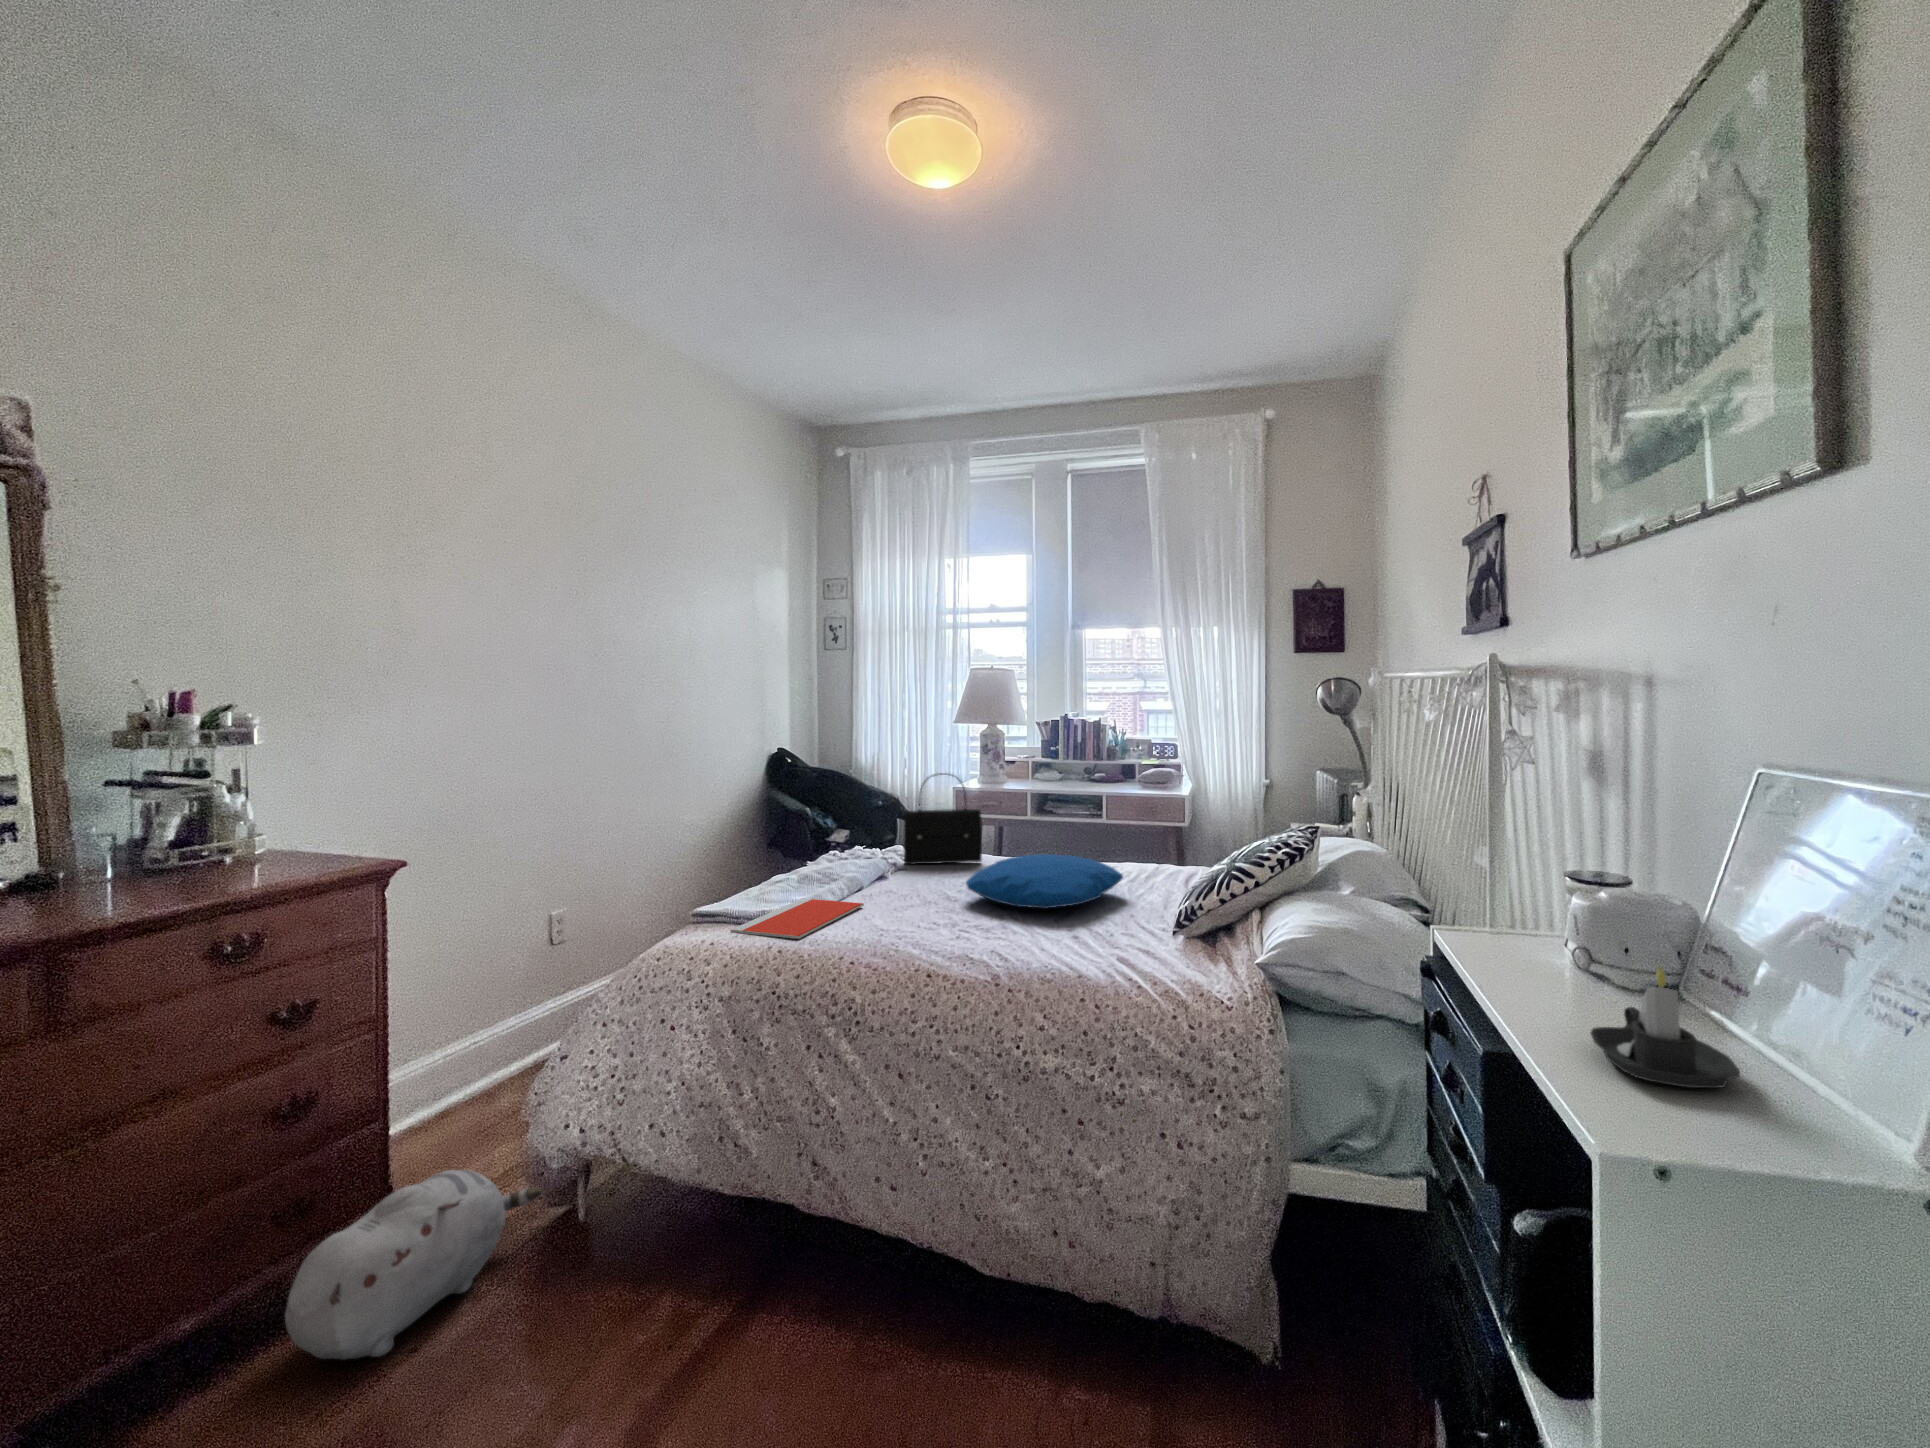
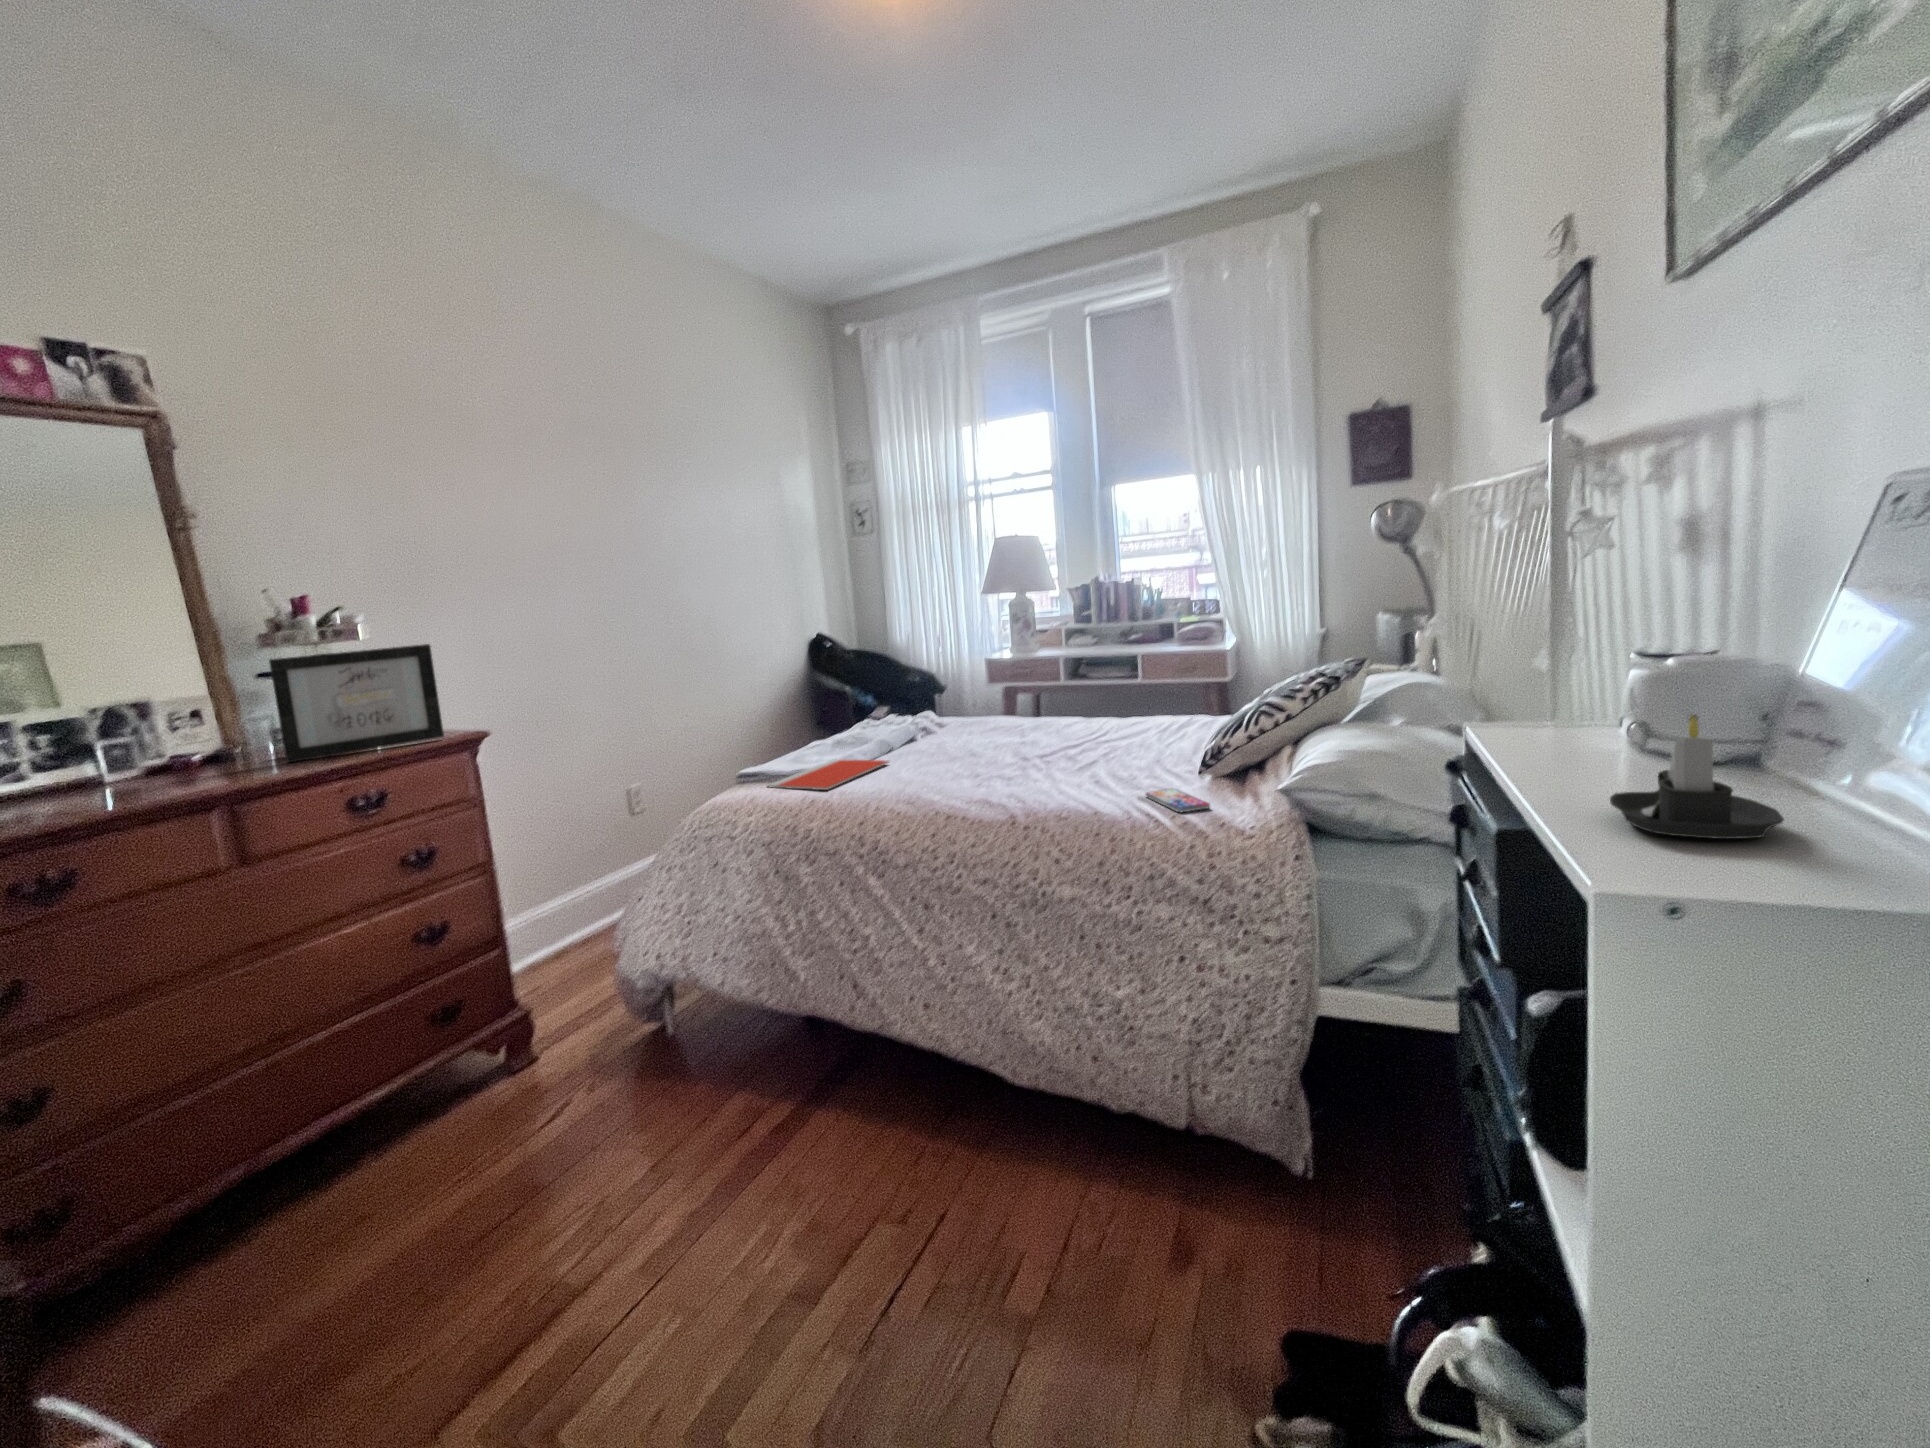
picture frame: none [129,757,350,896] -> present [269,644,444,762]
handbag: present [903,773,982,864] -> none [928,637,1009,729]
pillow: present [966,854,1123,908] -> none [987,708,1150,757]
smartphone: none [1126,952,1190,981] -> present [1145,789,1210,812]
plush toy: present [285,1170,541,1360] -> none [450,987,634,1124]

